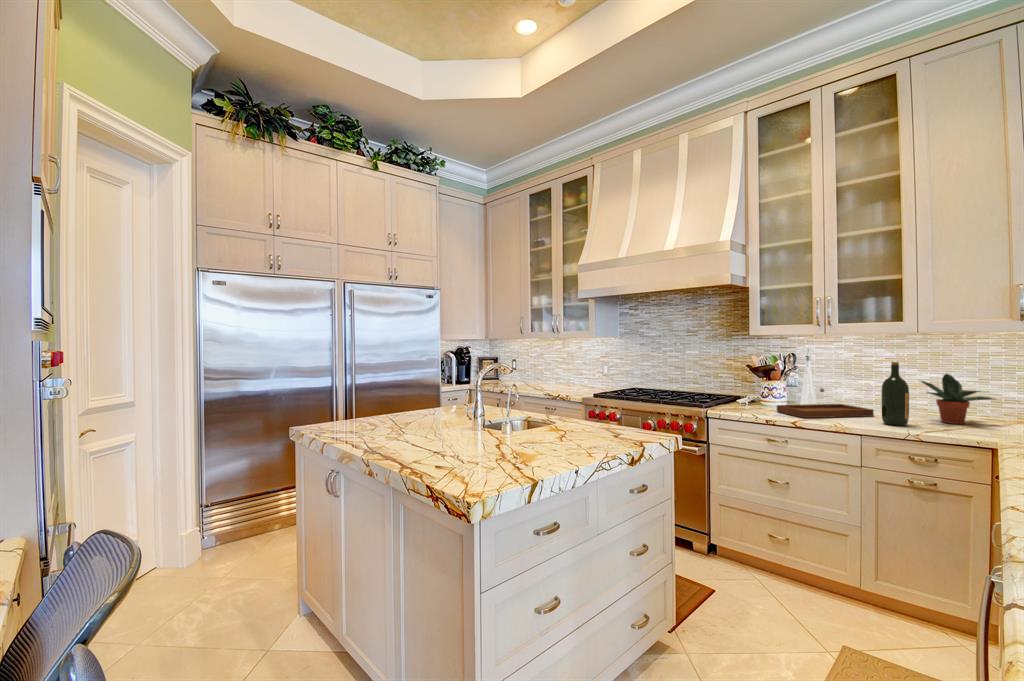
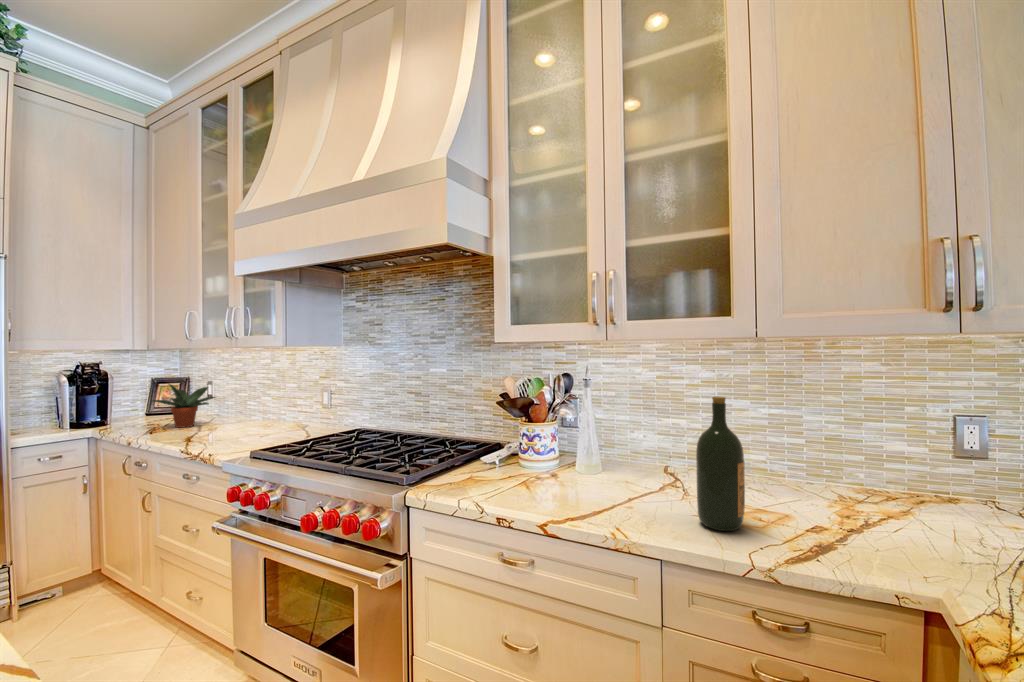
potted plant: present [921,374,995,424] -> present [152,384,215,428]
tray: present [777,388,874,418] -> none [528,441,686,513]

